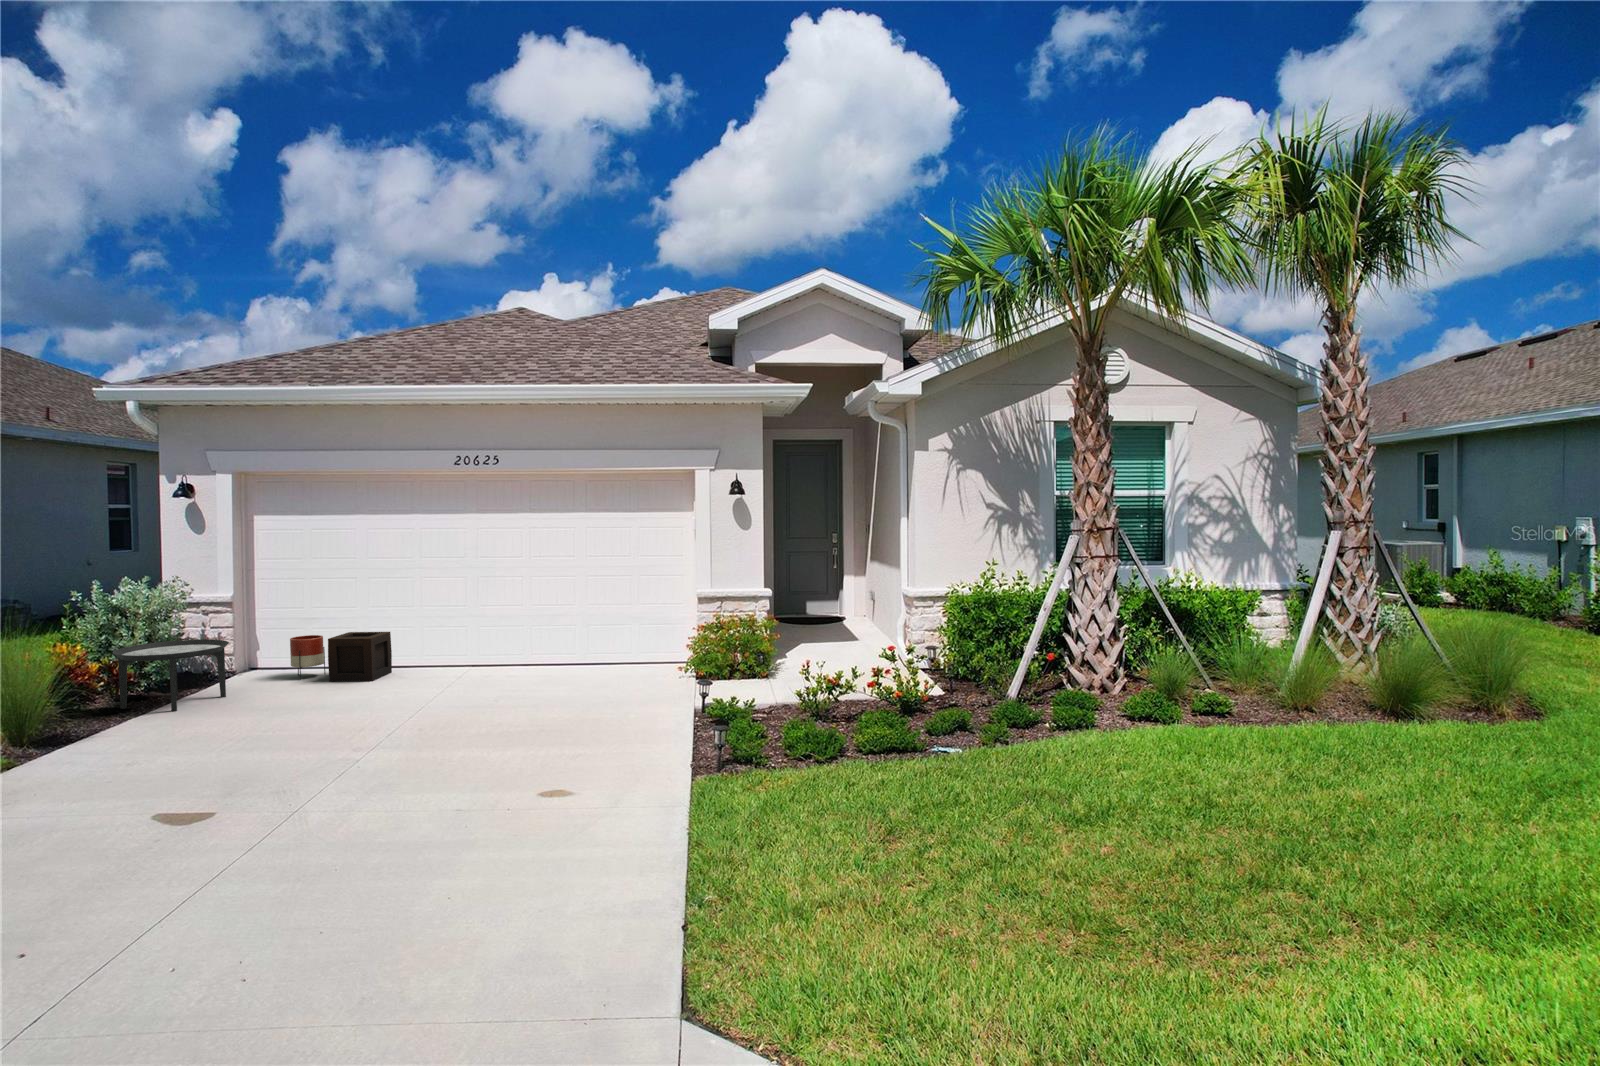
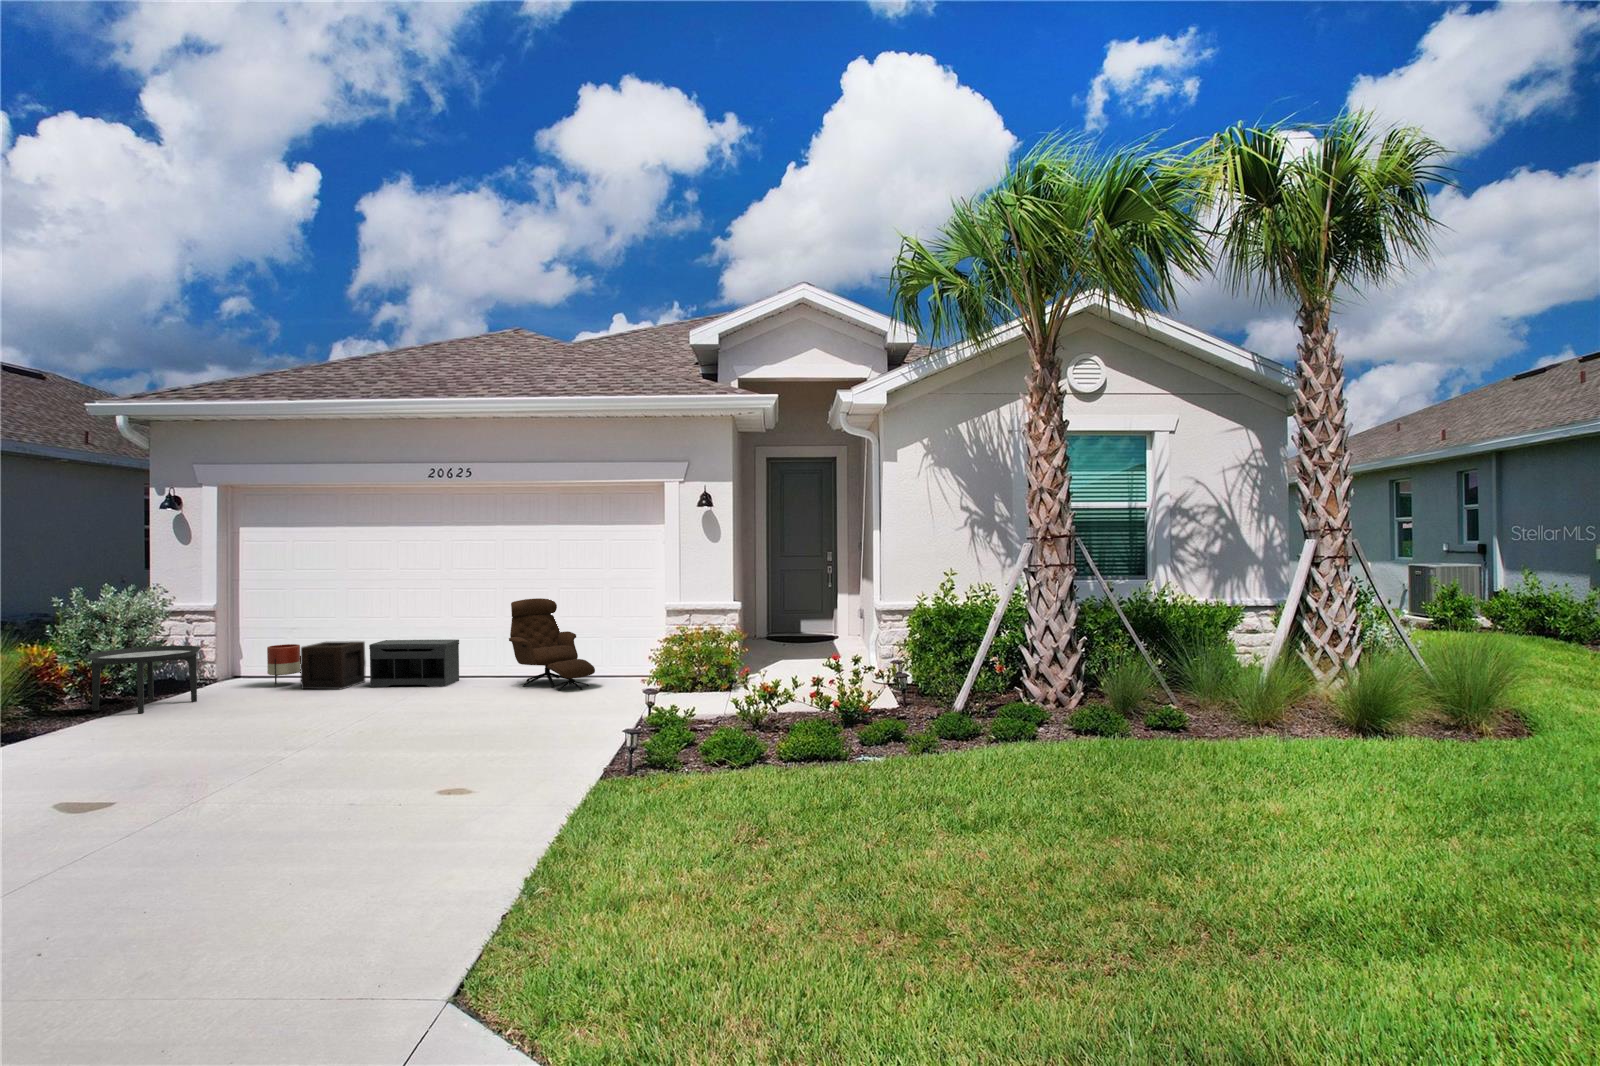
lounge chair: none [543,587,632,680] -> present [509,598,595,691]
bench: none [399,629,489,678] -> present [369,640,459,687]

